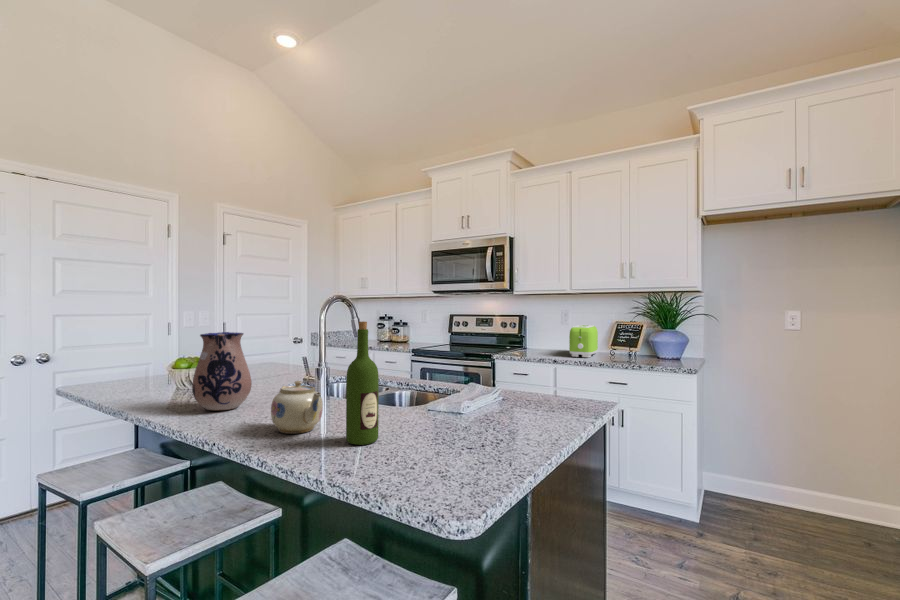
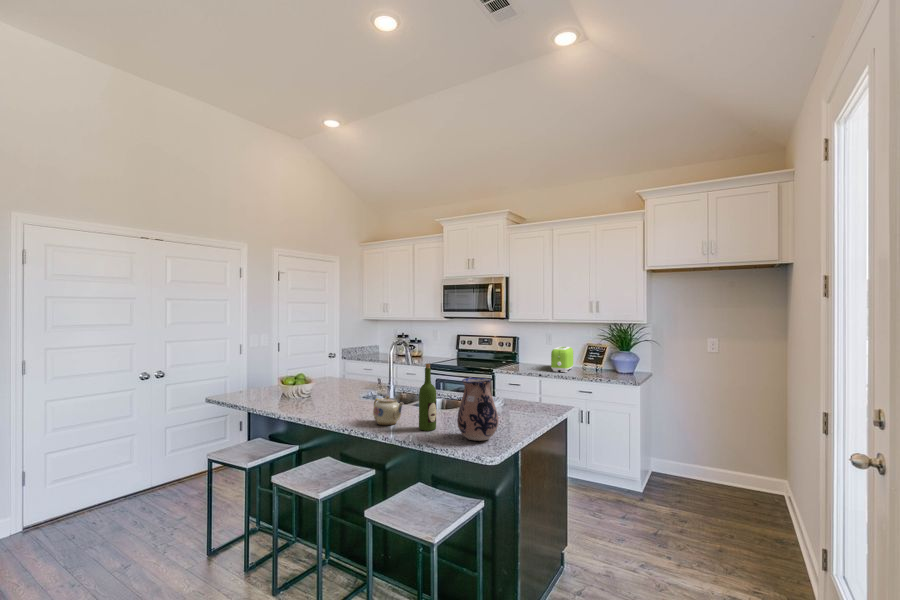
ceramic pitcher: present [192,332,252,410] -> present [457,377,498,441]

